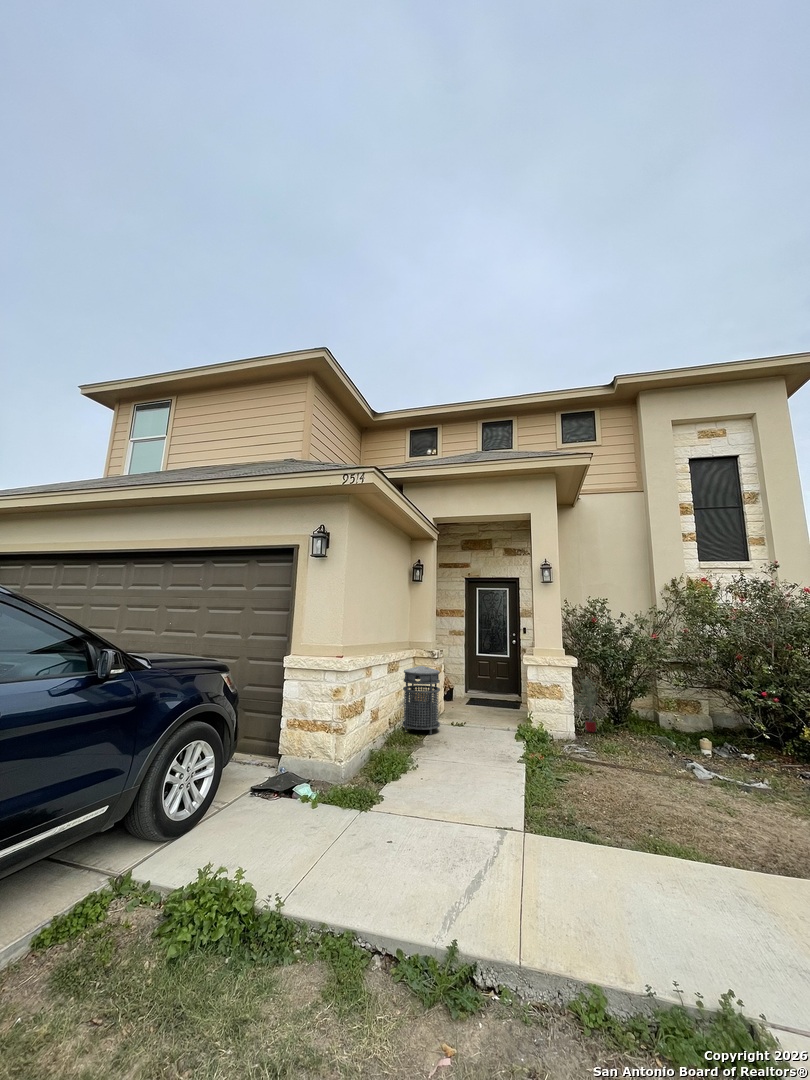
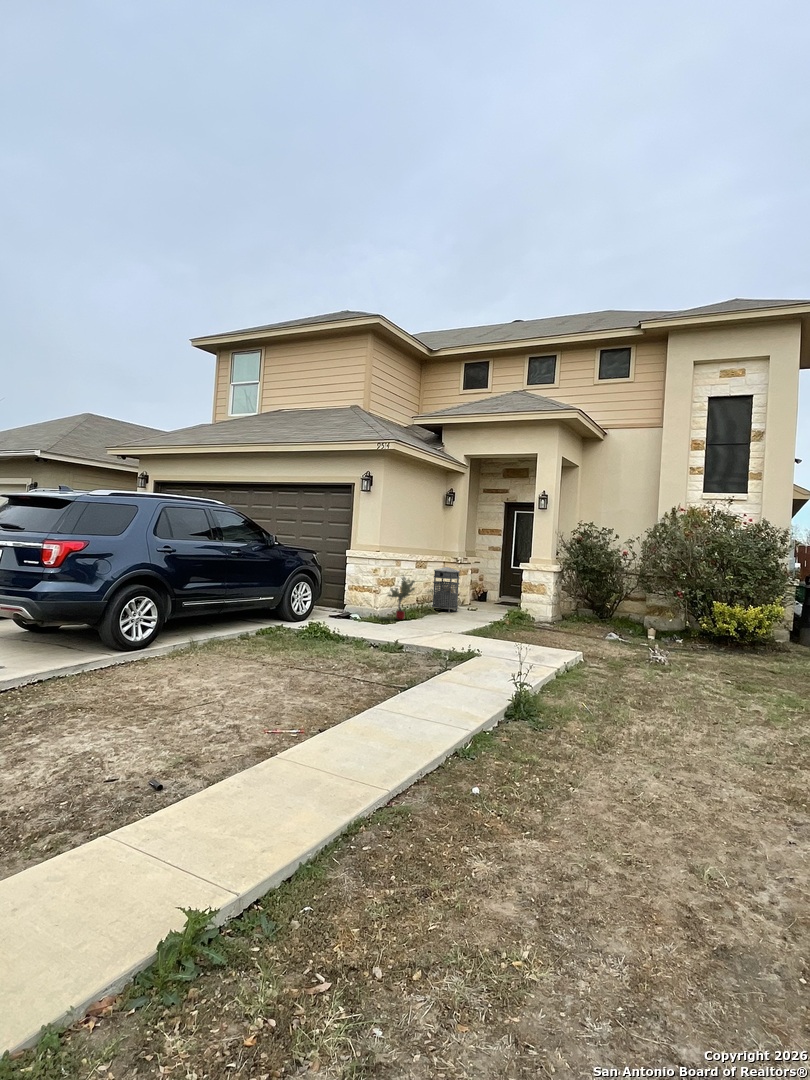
potted tree: present [572,677,598,733] -> present [388,575,415,620]

